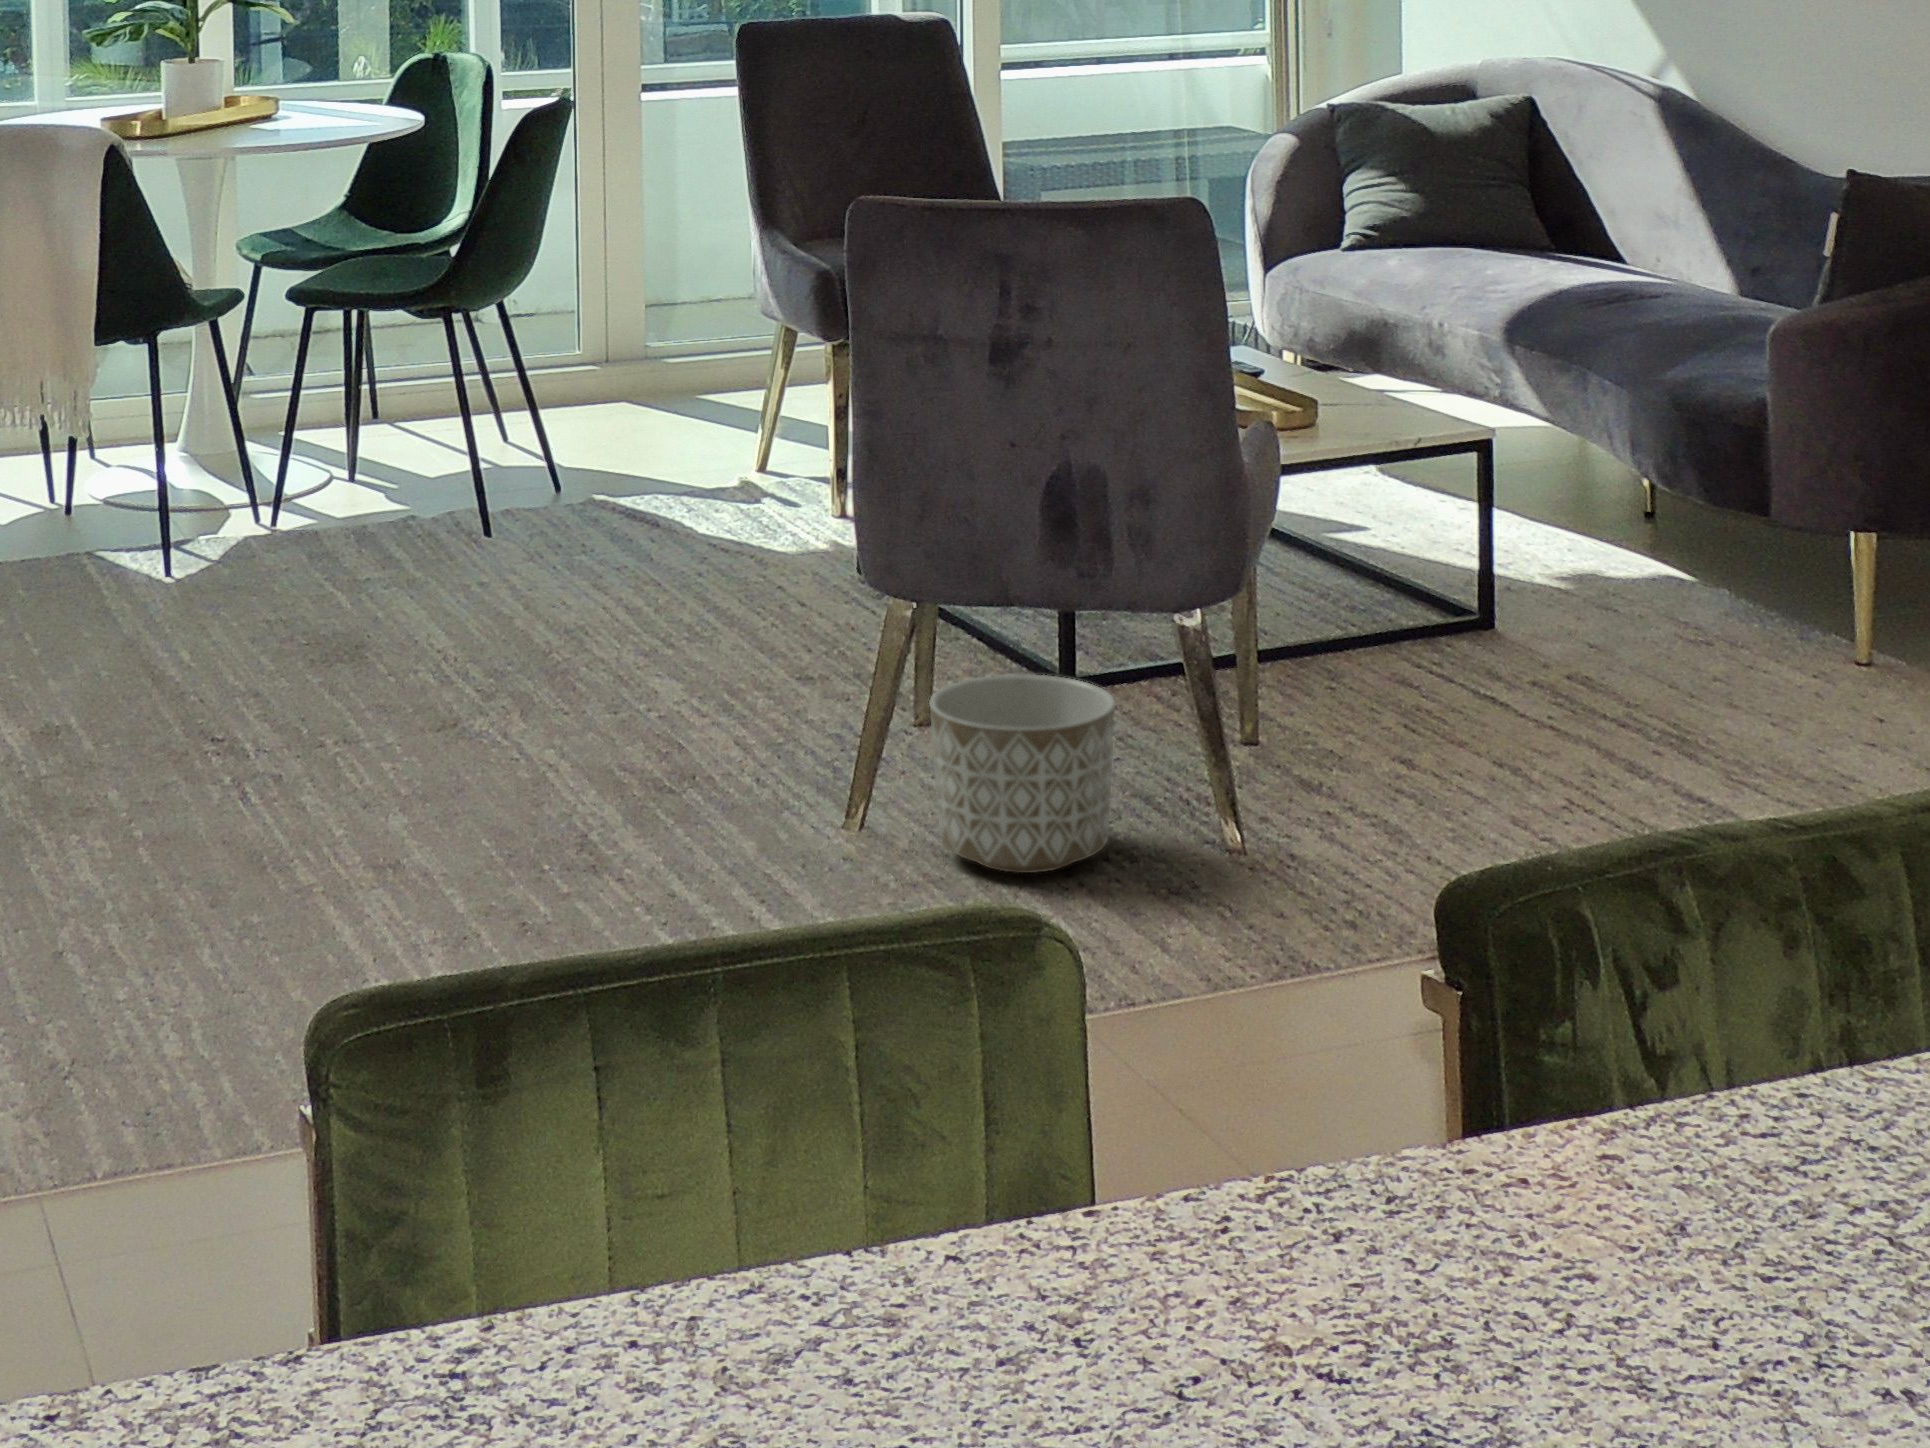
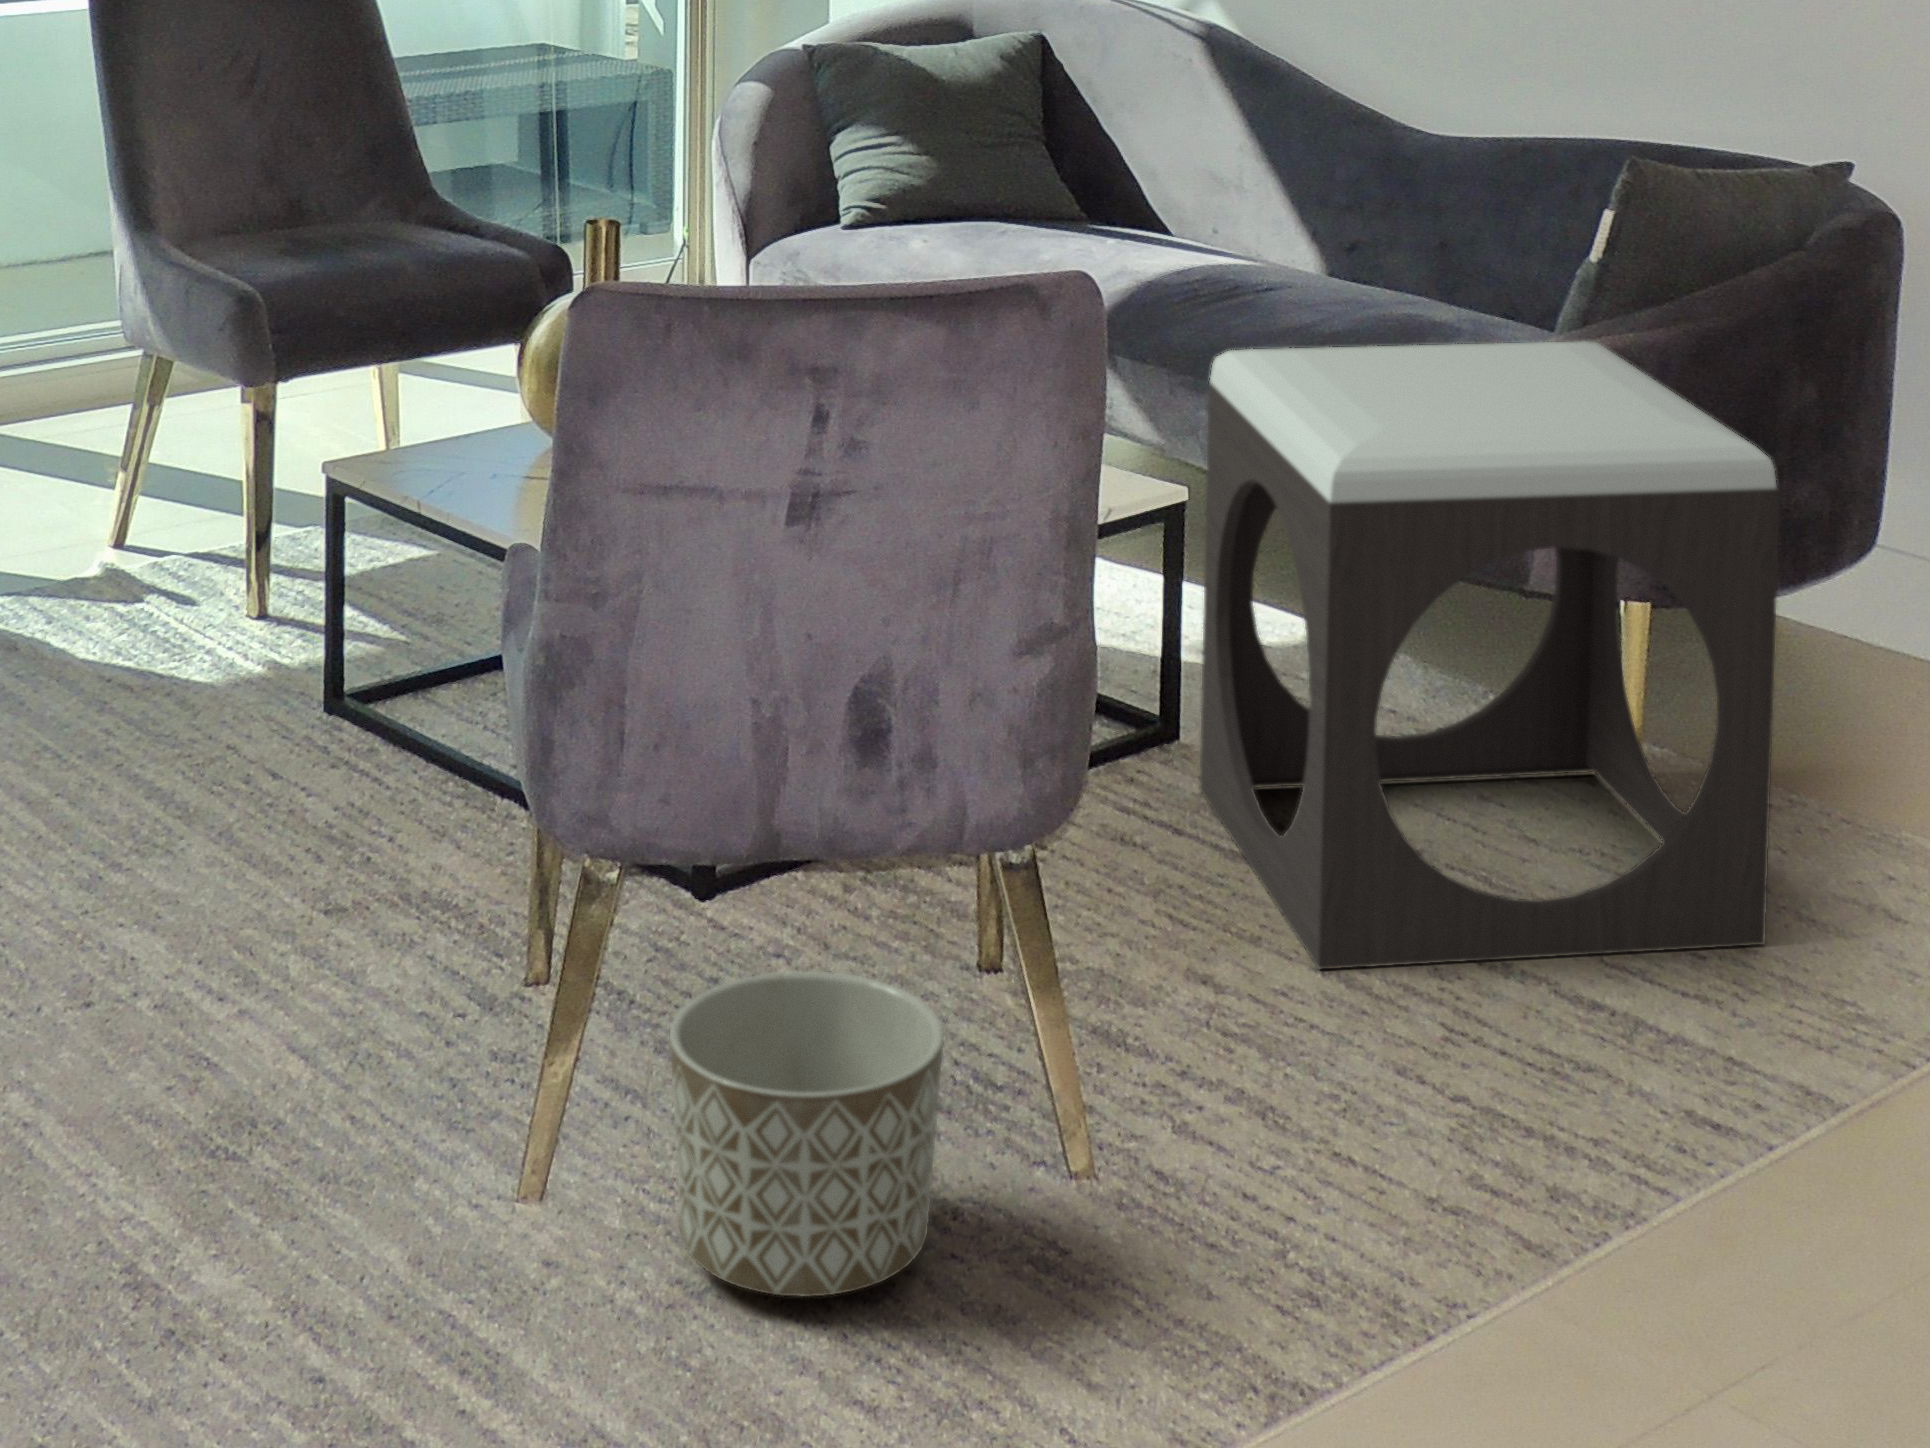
footstool: none [1480,308,1868,765] -> present [1200,341,1780,969]

